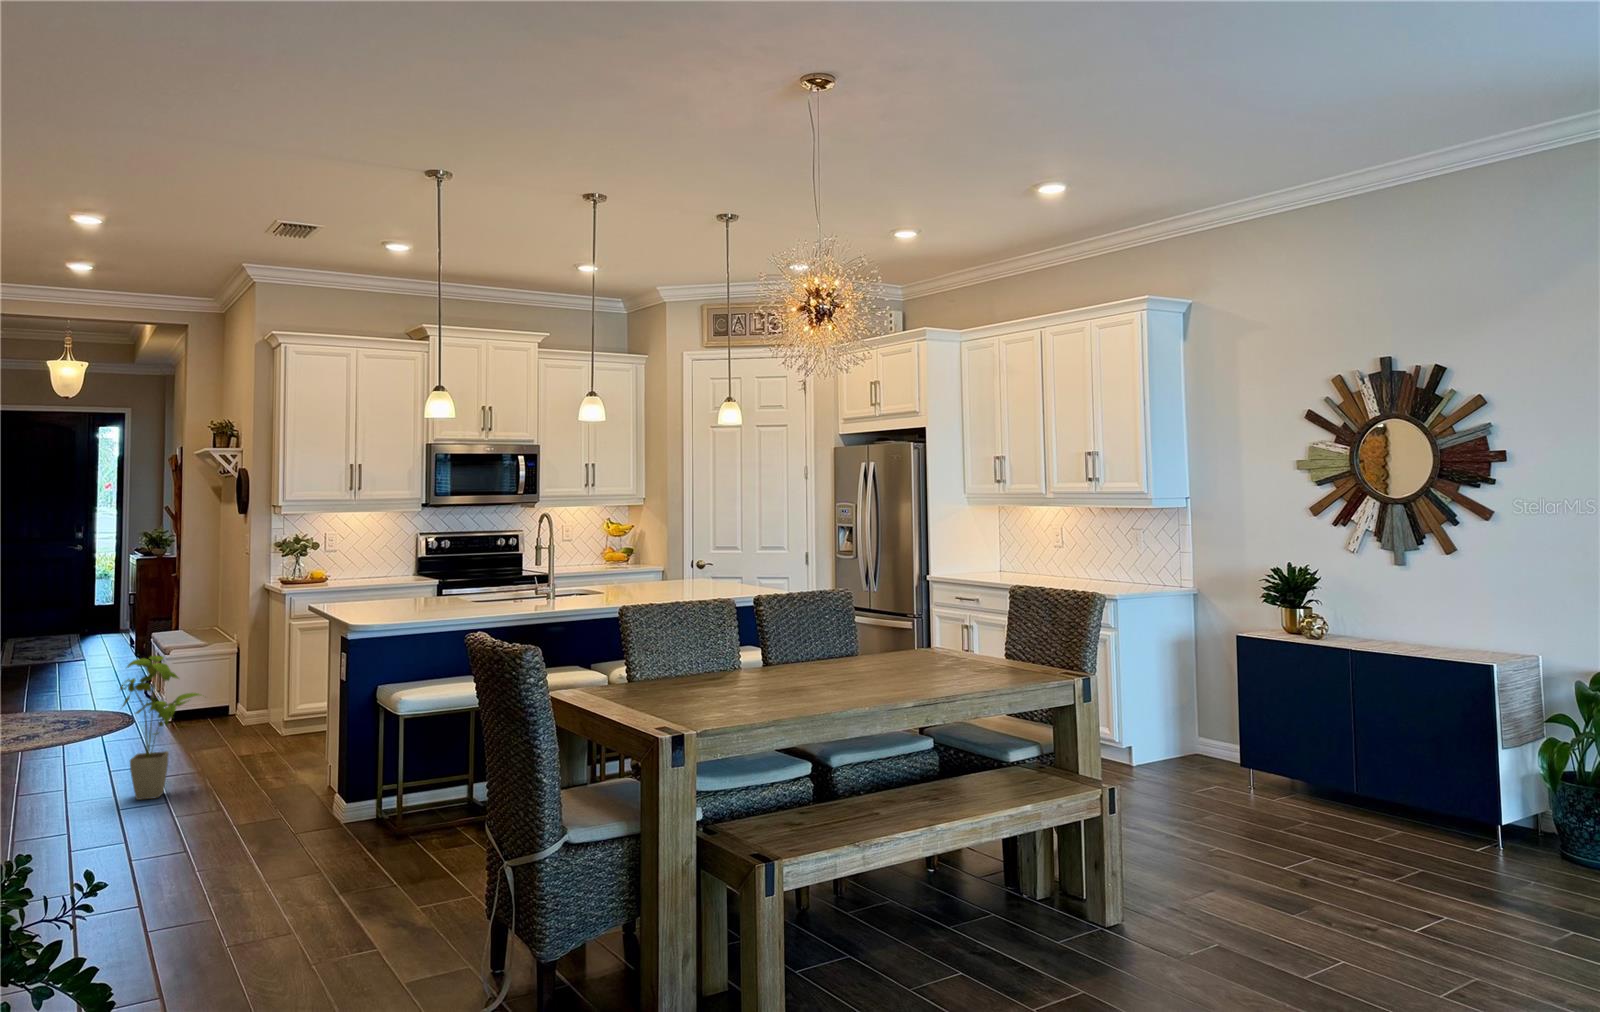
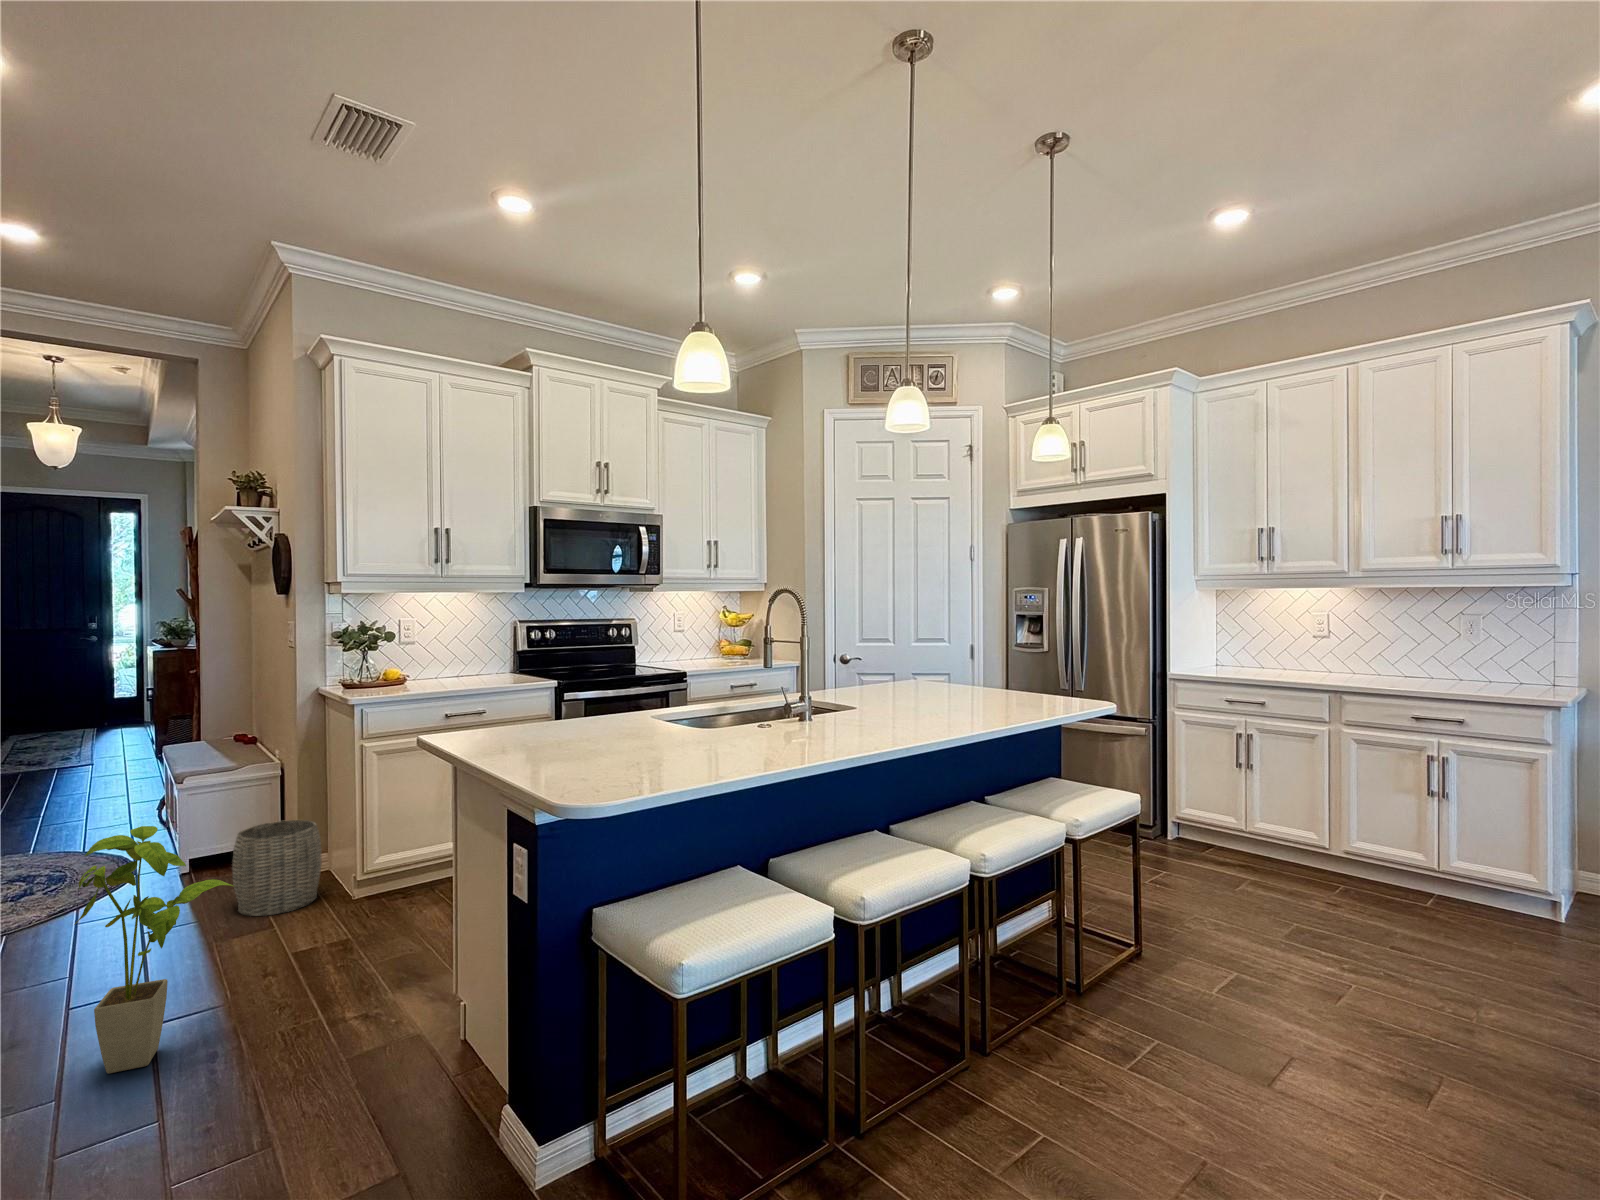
woven basket: none [205,681,267,744] -> present [232,820,321,916]

